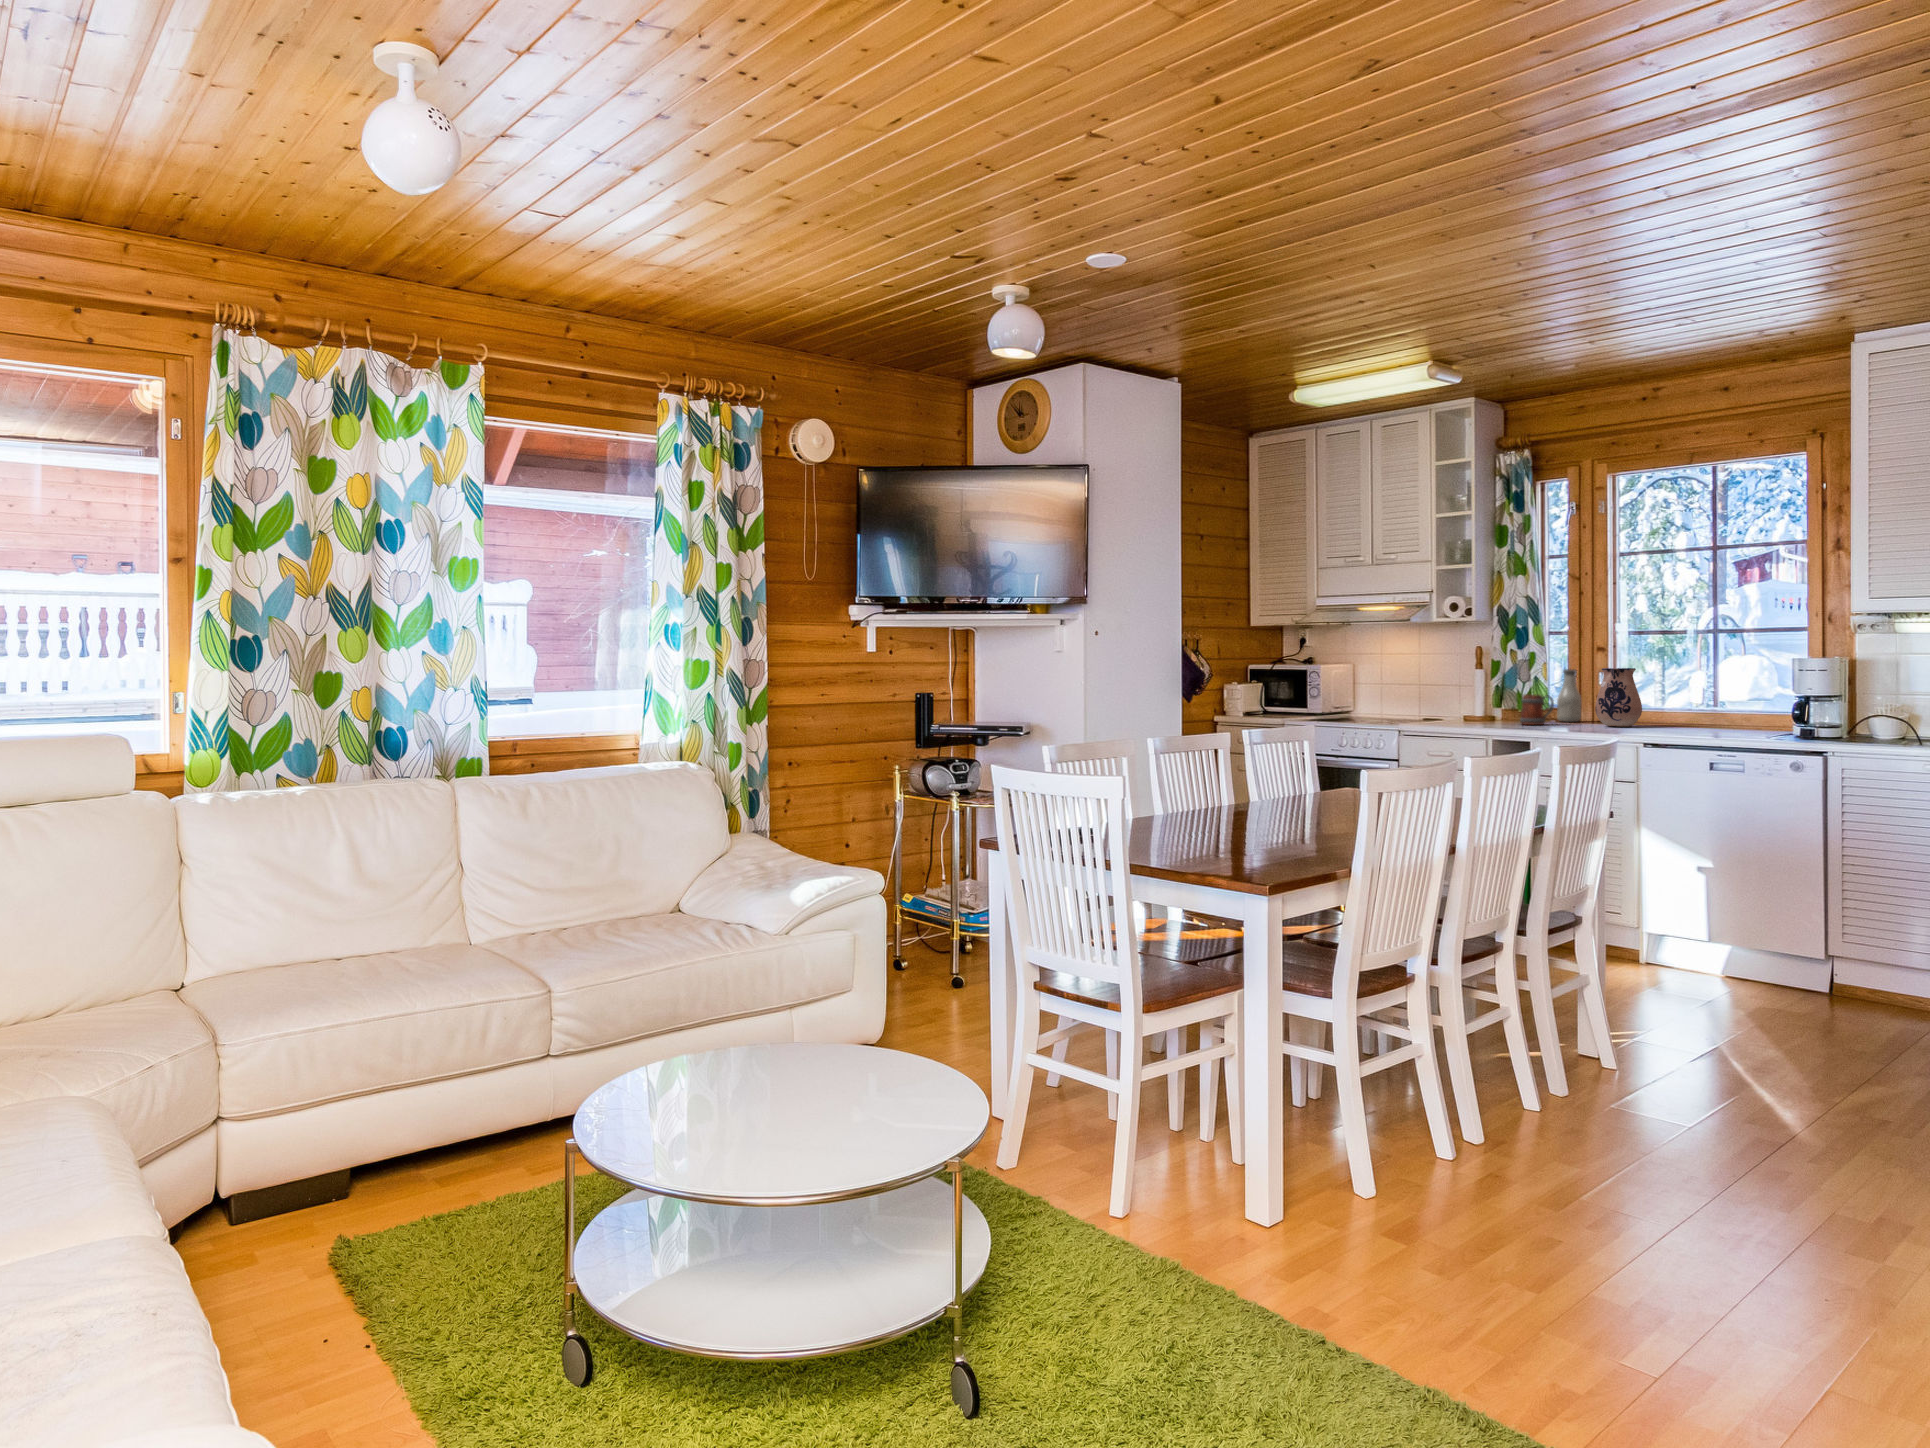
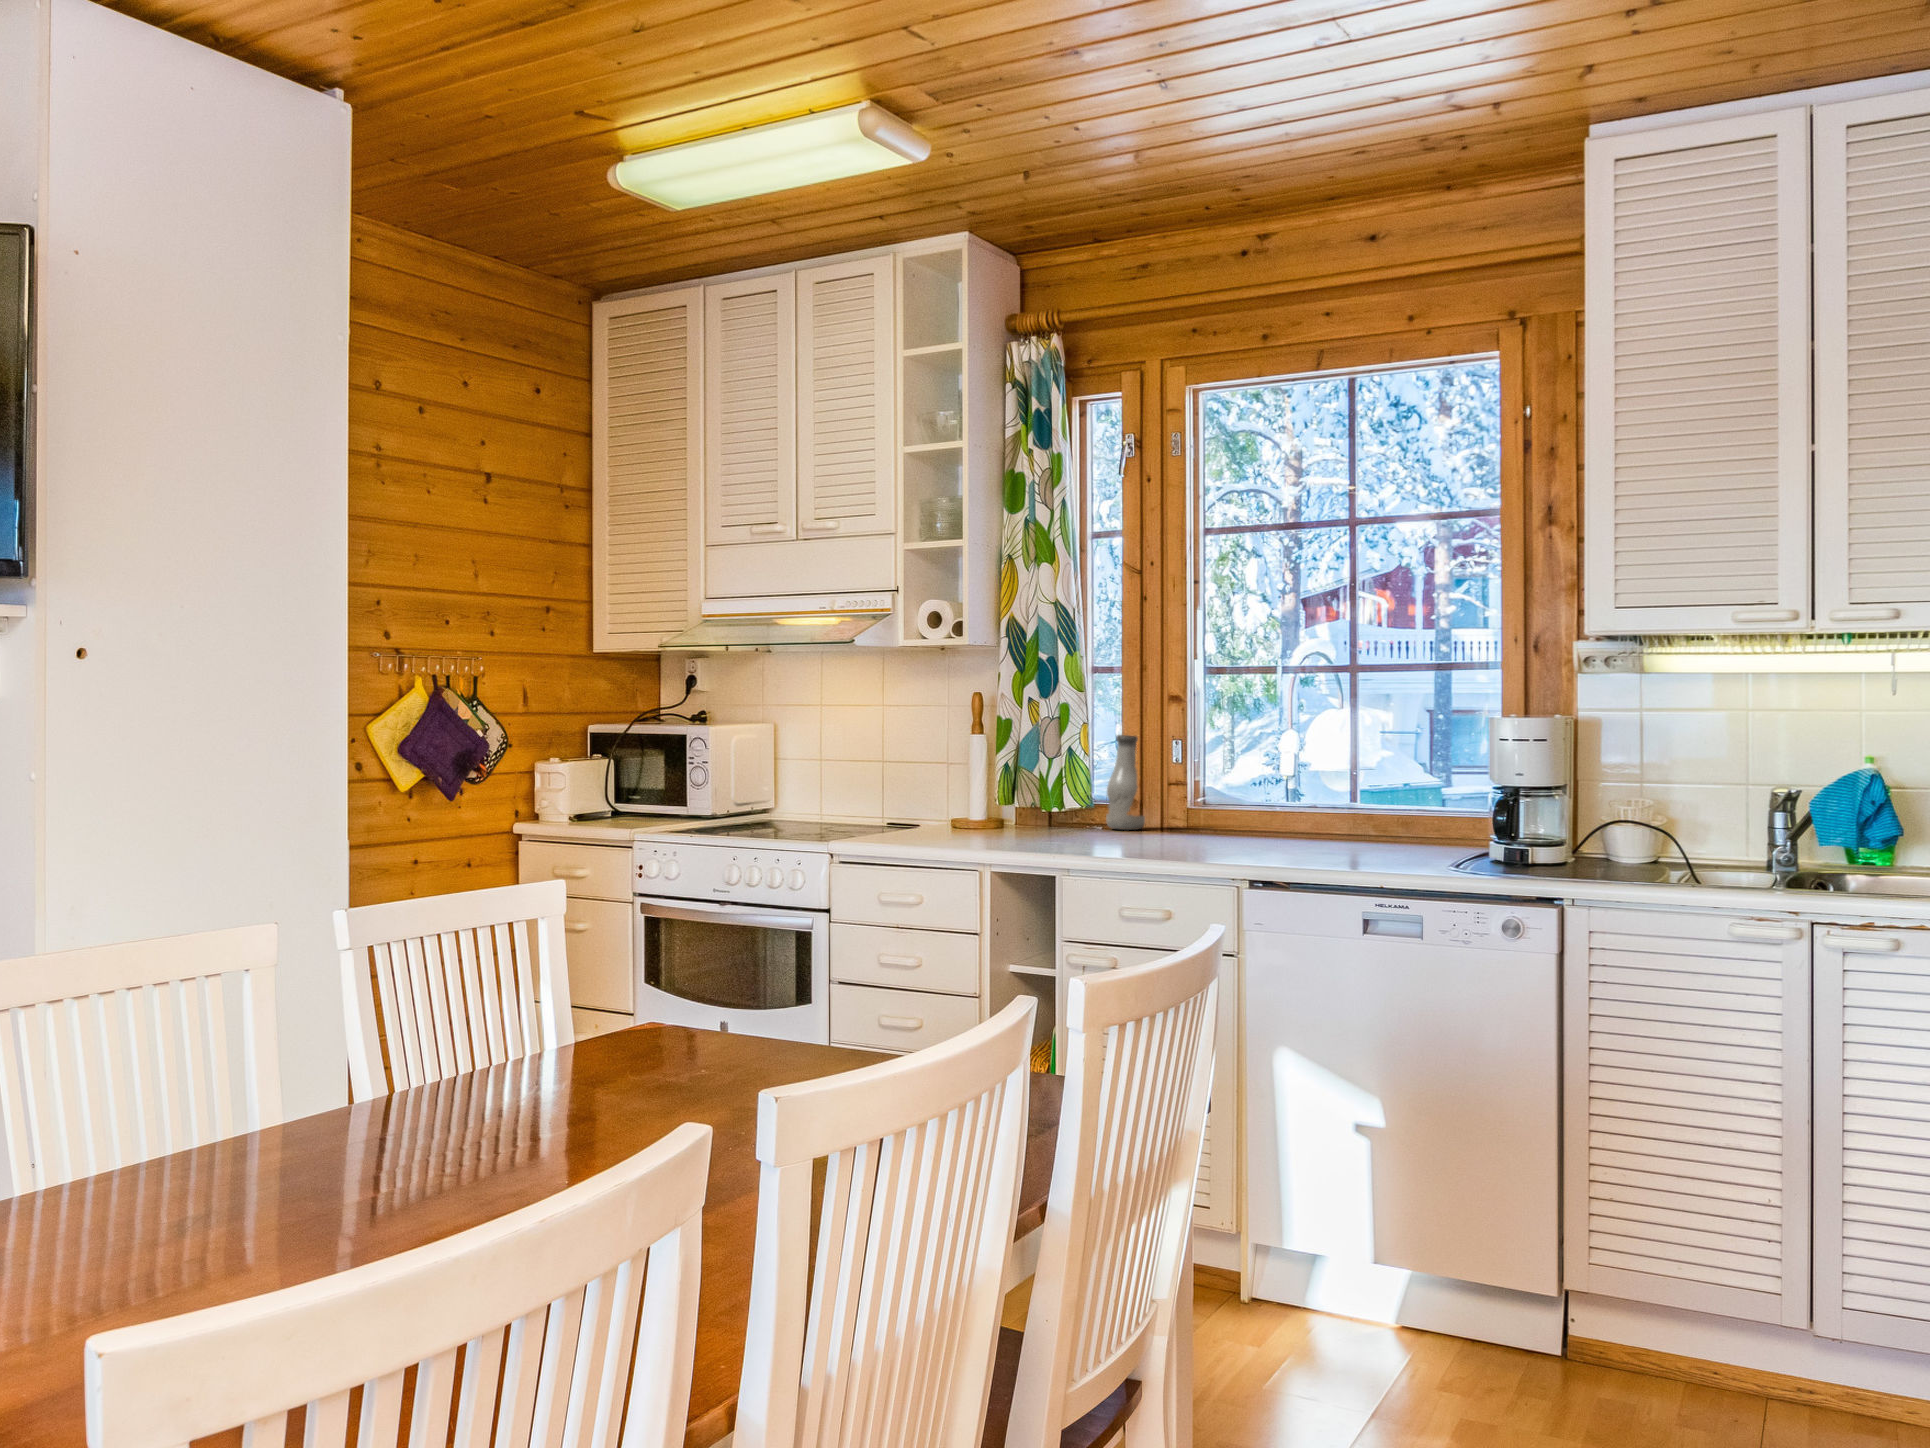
ceramic pitcher: present [1595,668,1642,727] -> none [1167,733,1243,841]
mug: present [1520,694,1554,725] -> none [1042,781,1099,839]

